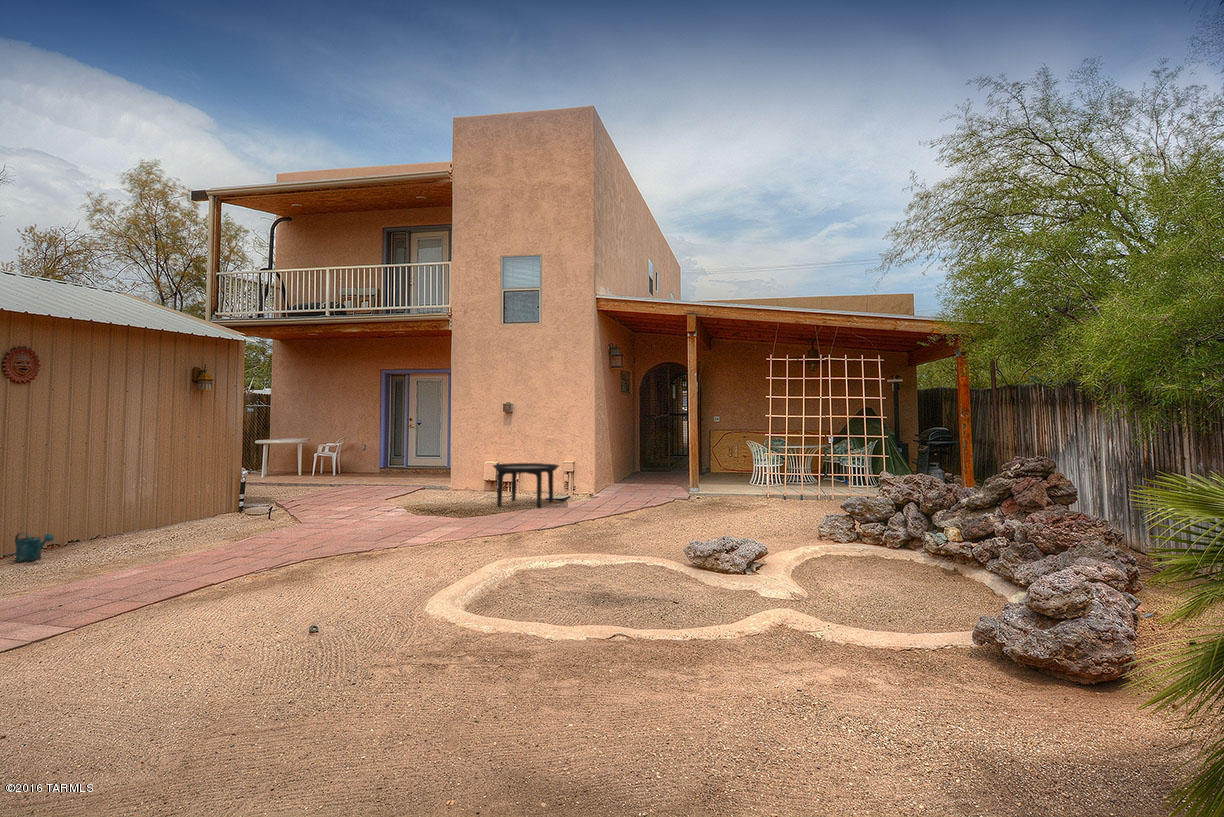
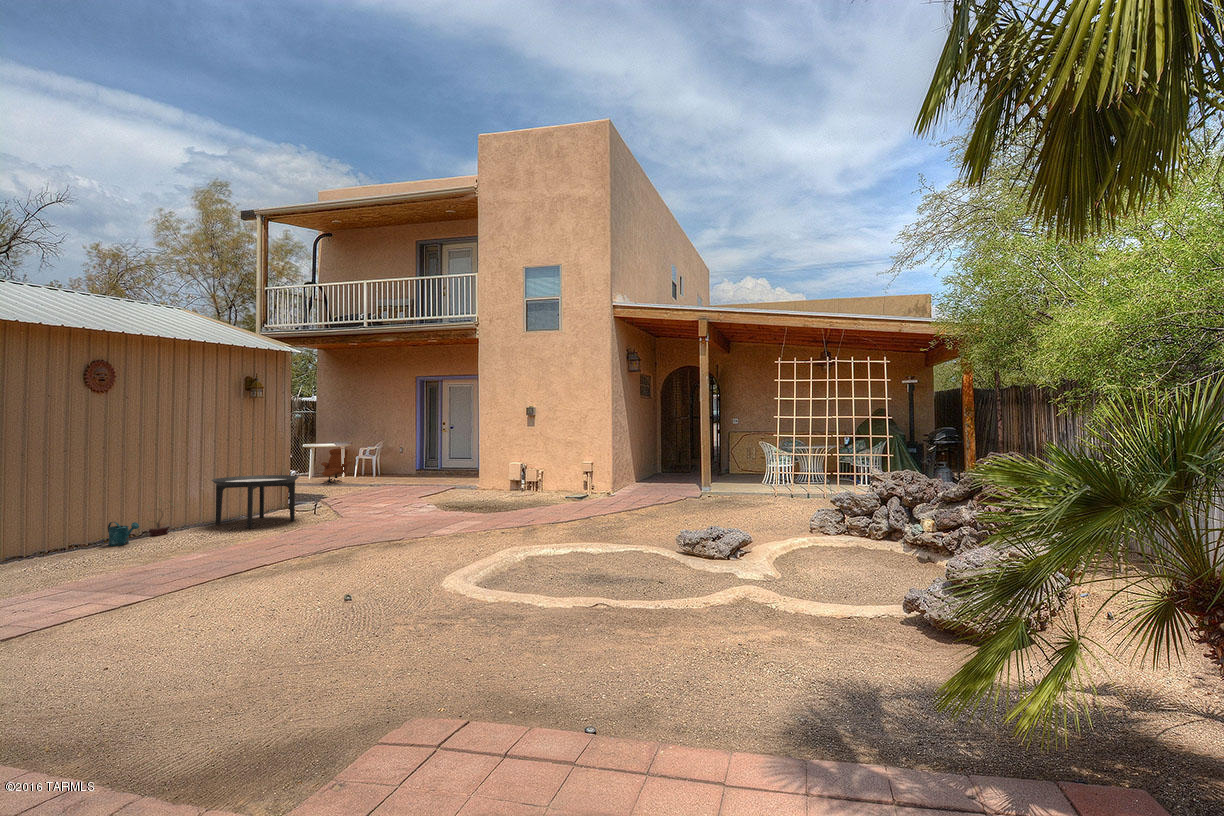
lounge chair: none [275,447,310,486] -> present [321,449,351,484]
round table: present [493,463,559,508] -> present [212,475,298,528]
potted plant: none [66,502,112,548] -> present [148,498,169,536]

